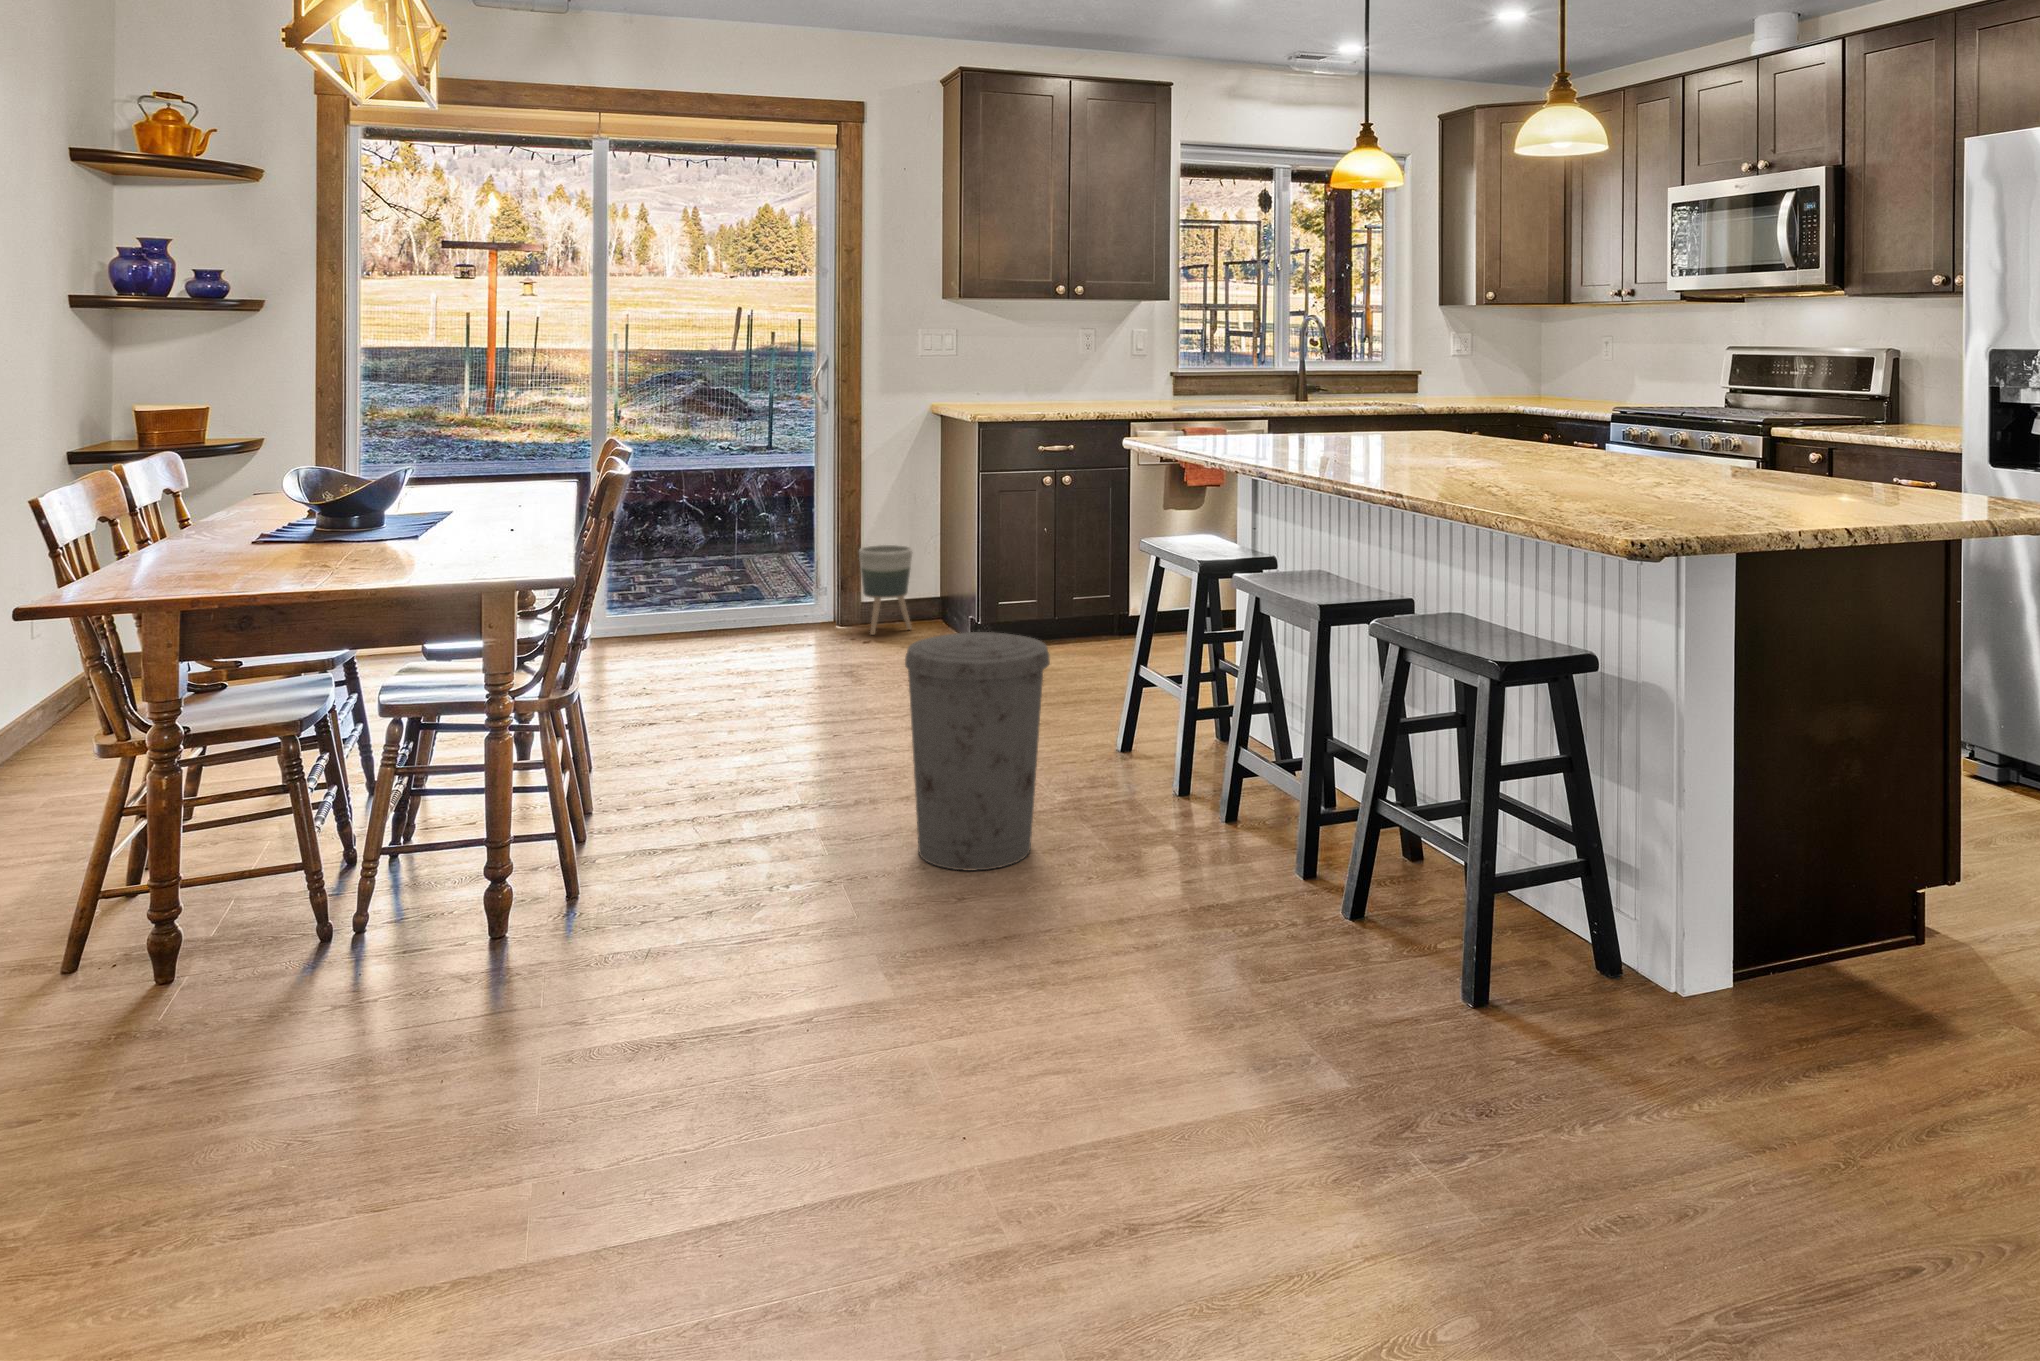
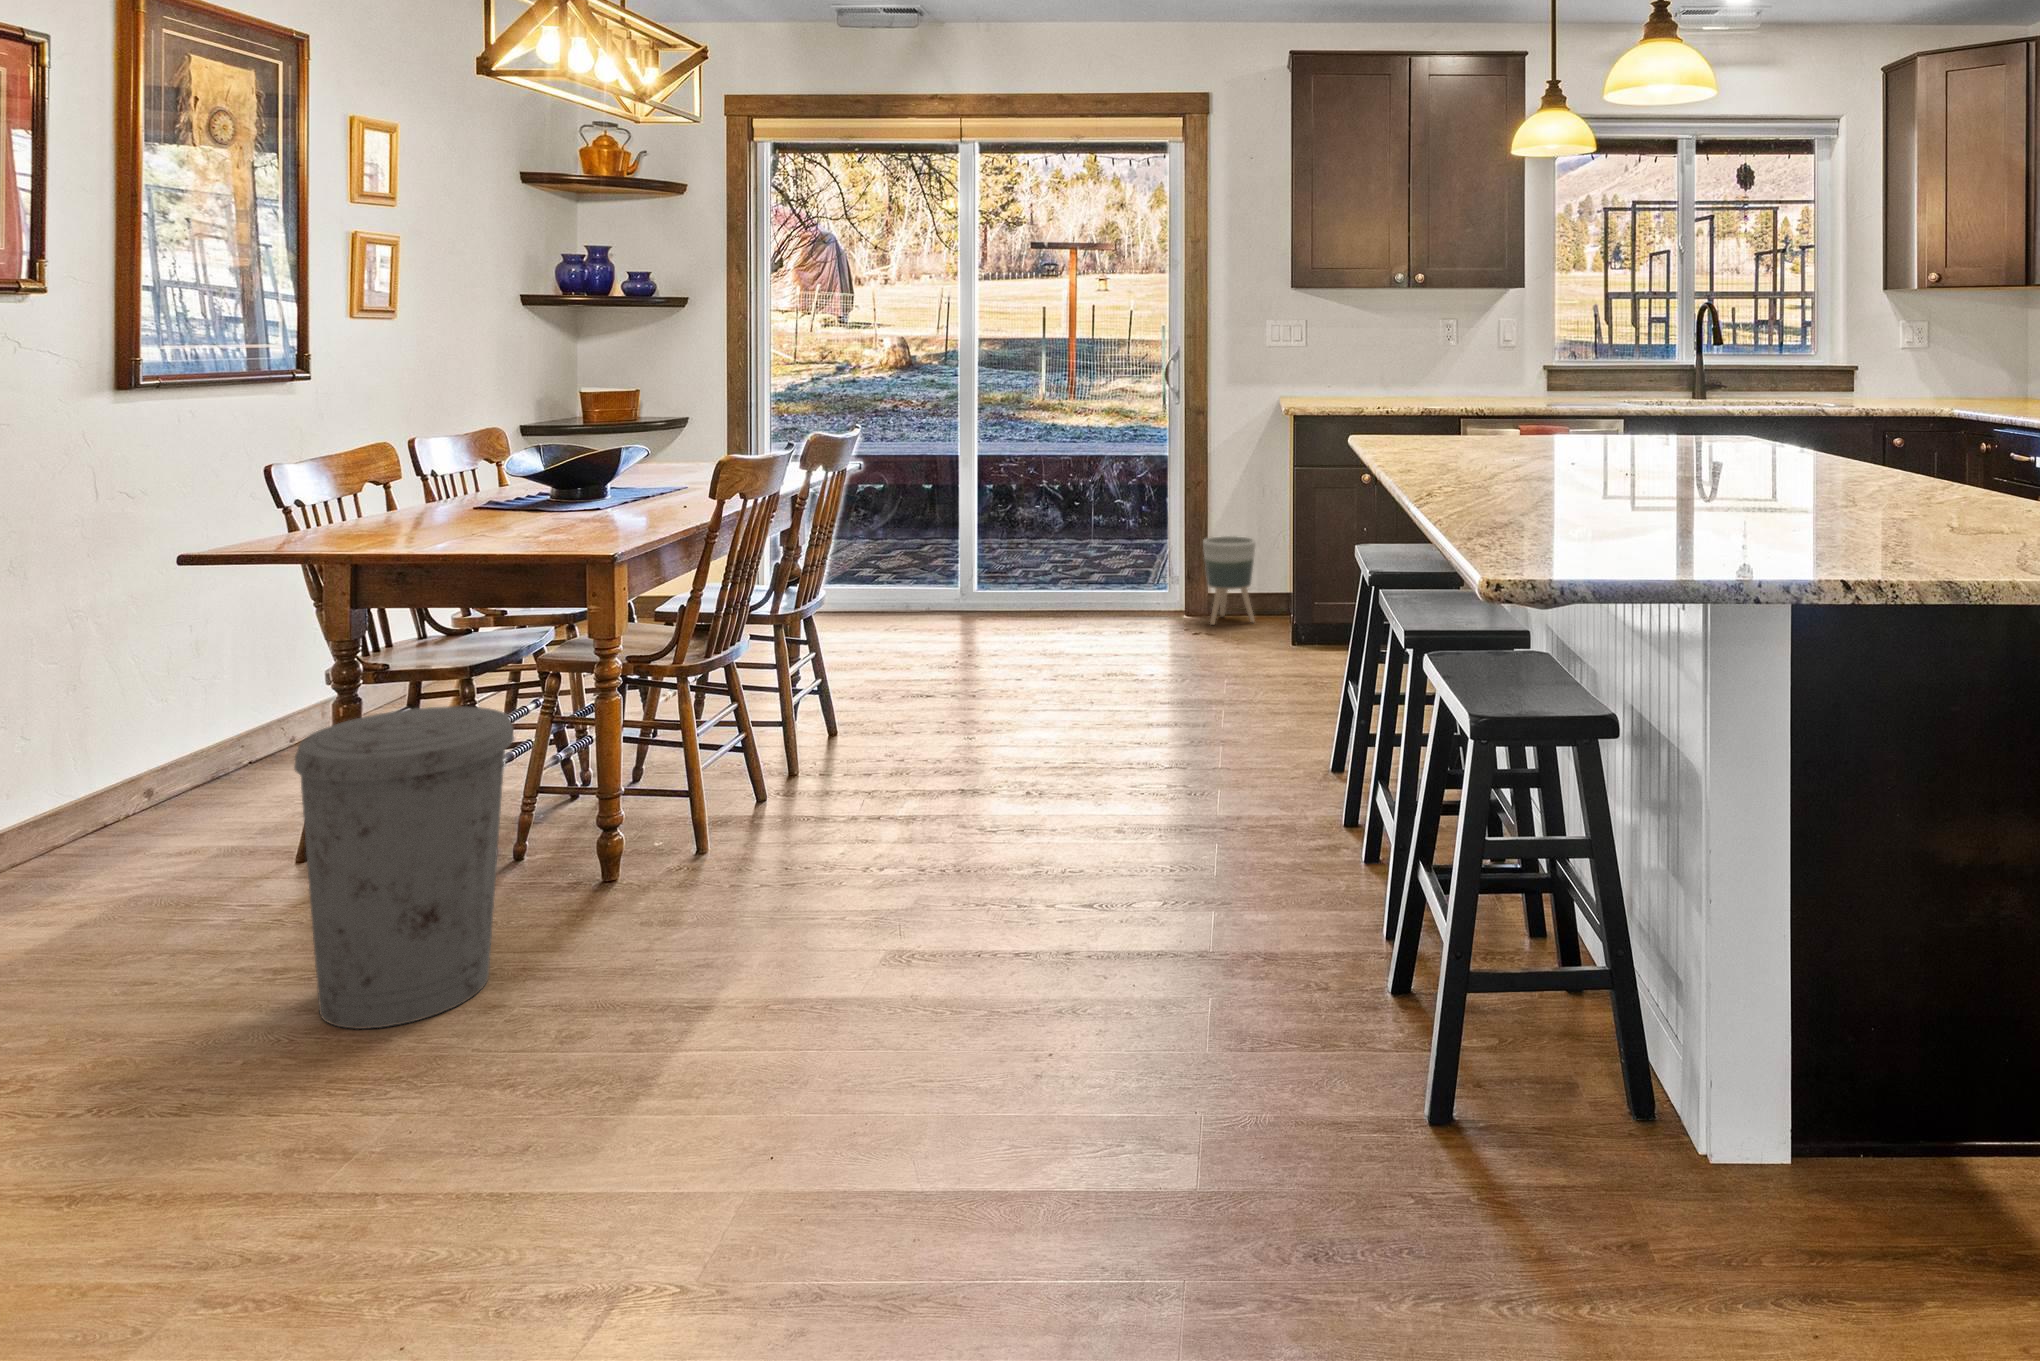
trash can: present [905,632,1050,870] -> present [294,706,514,1029]

